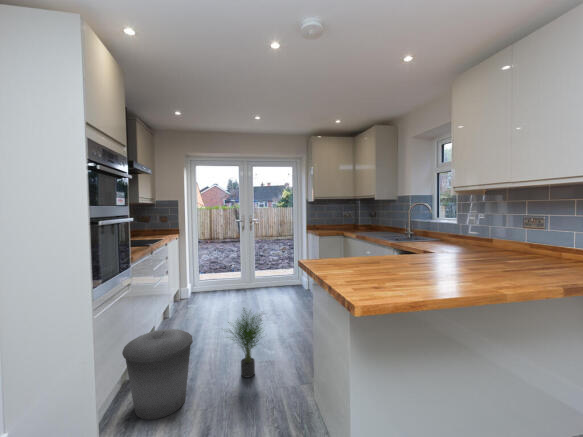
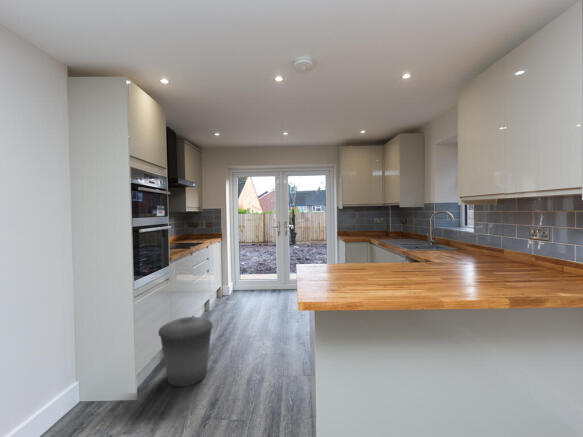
potted plant: present [228,310,262,378] -> none [239,302,277,364]

